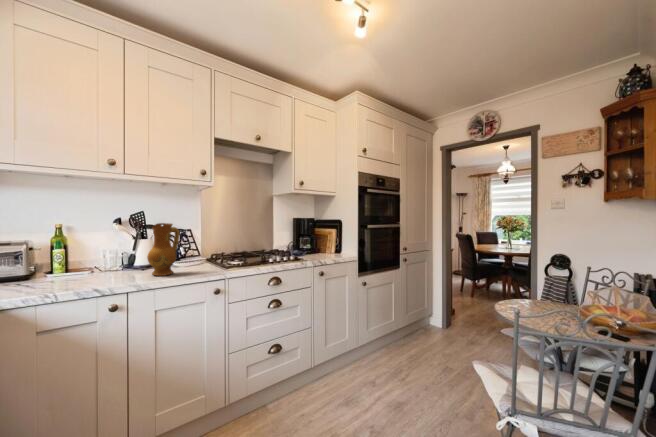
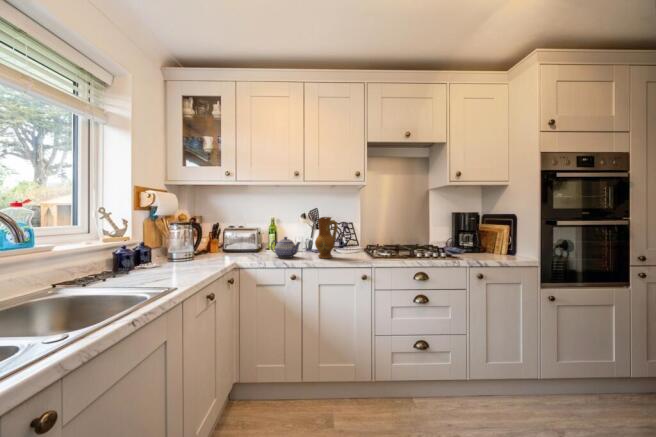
teapot: none [66,252,125,283] -> present [271,237,300,258]

